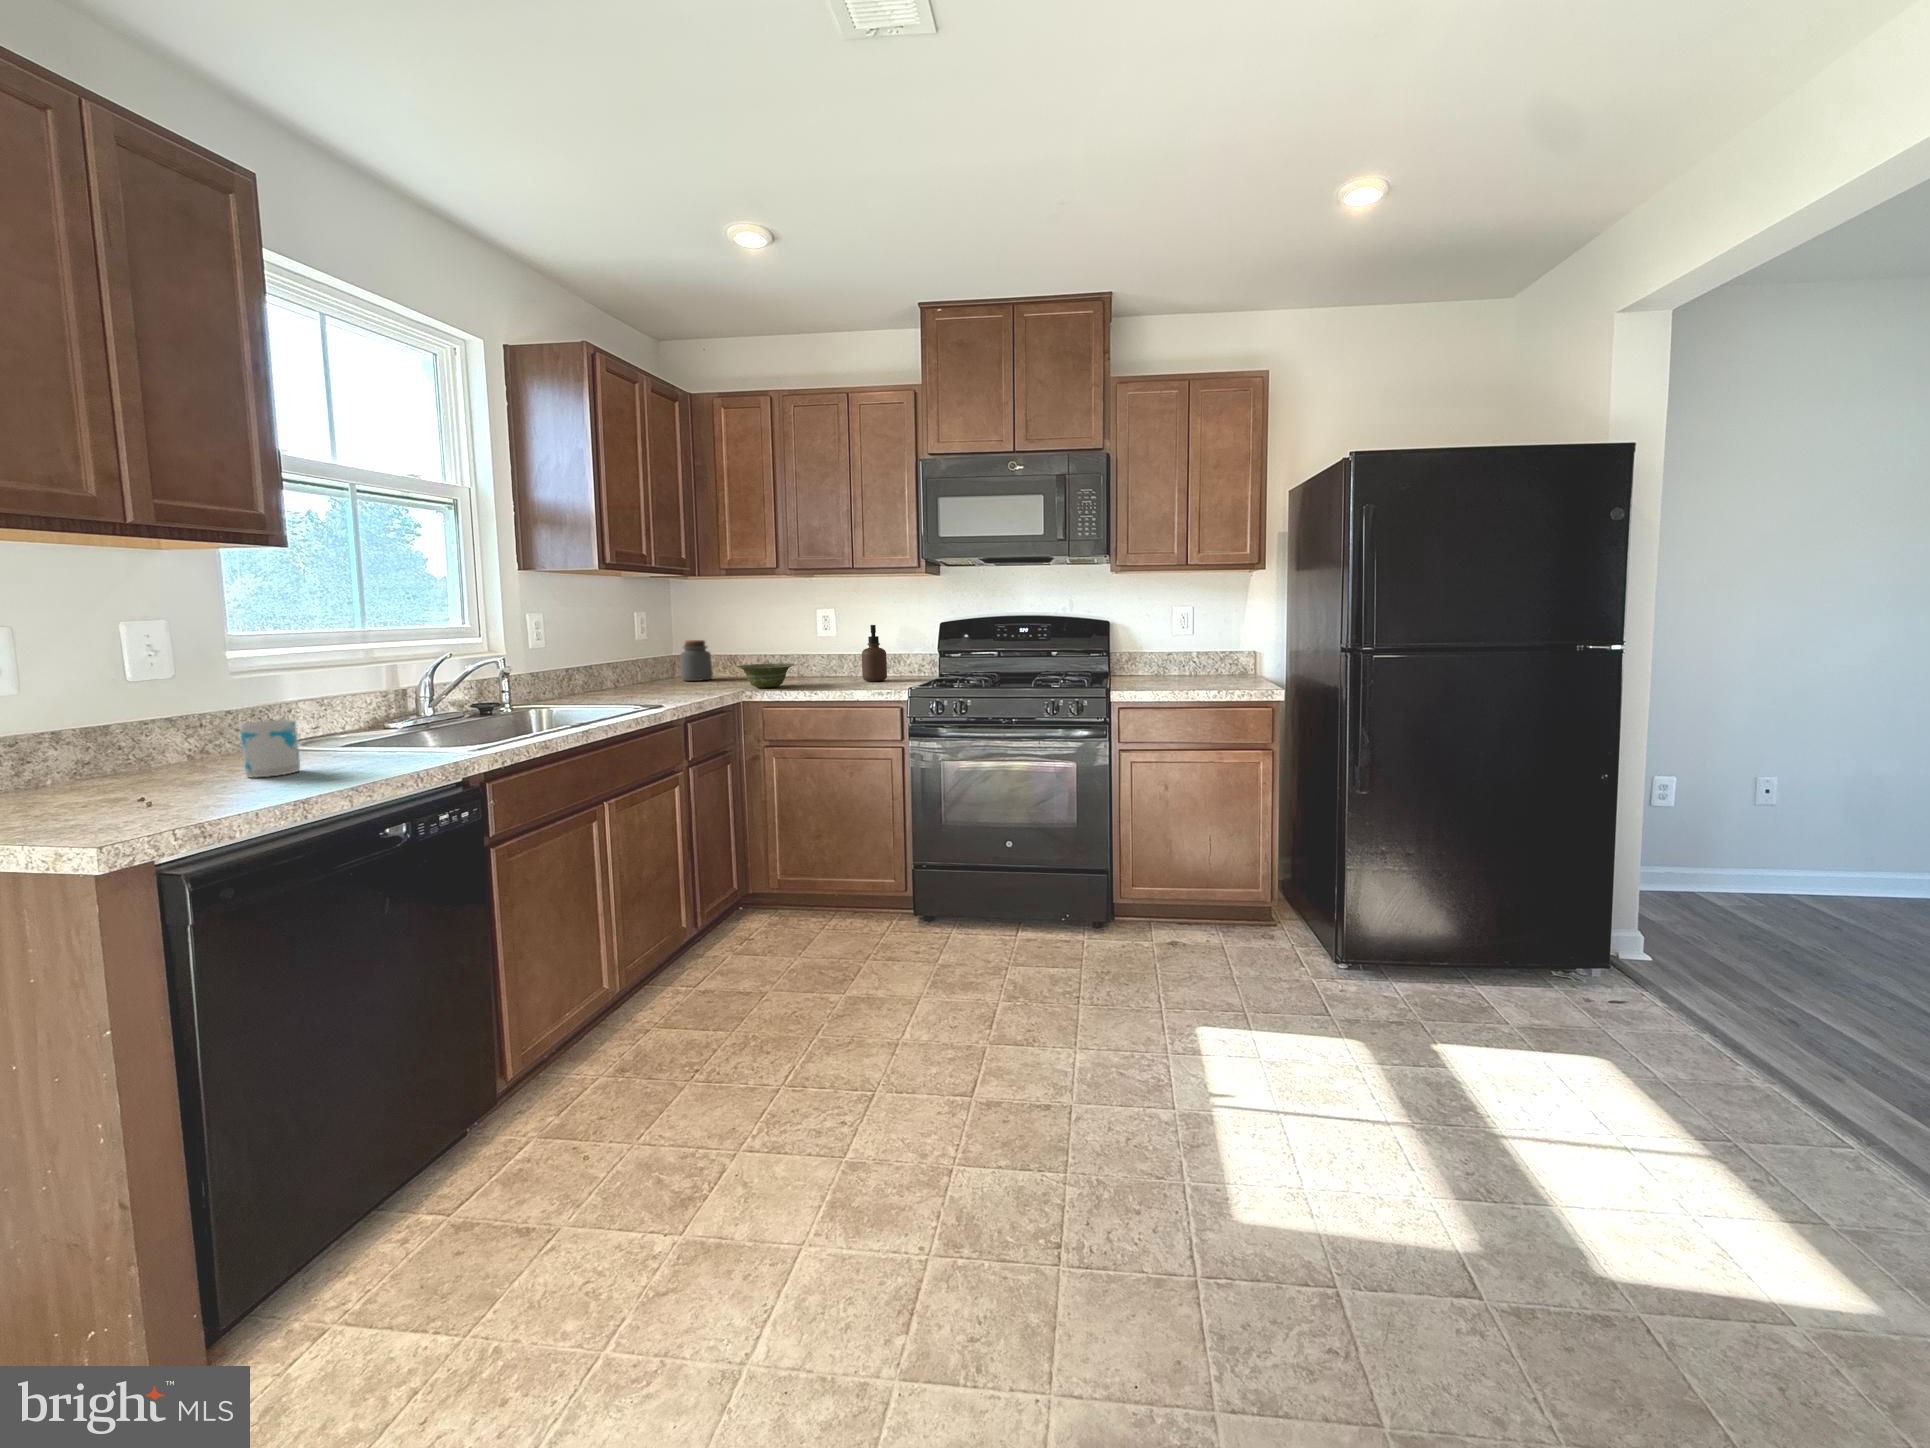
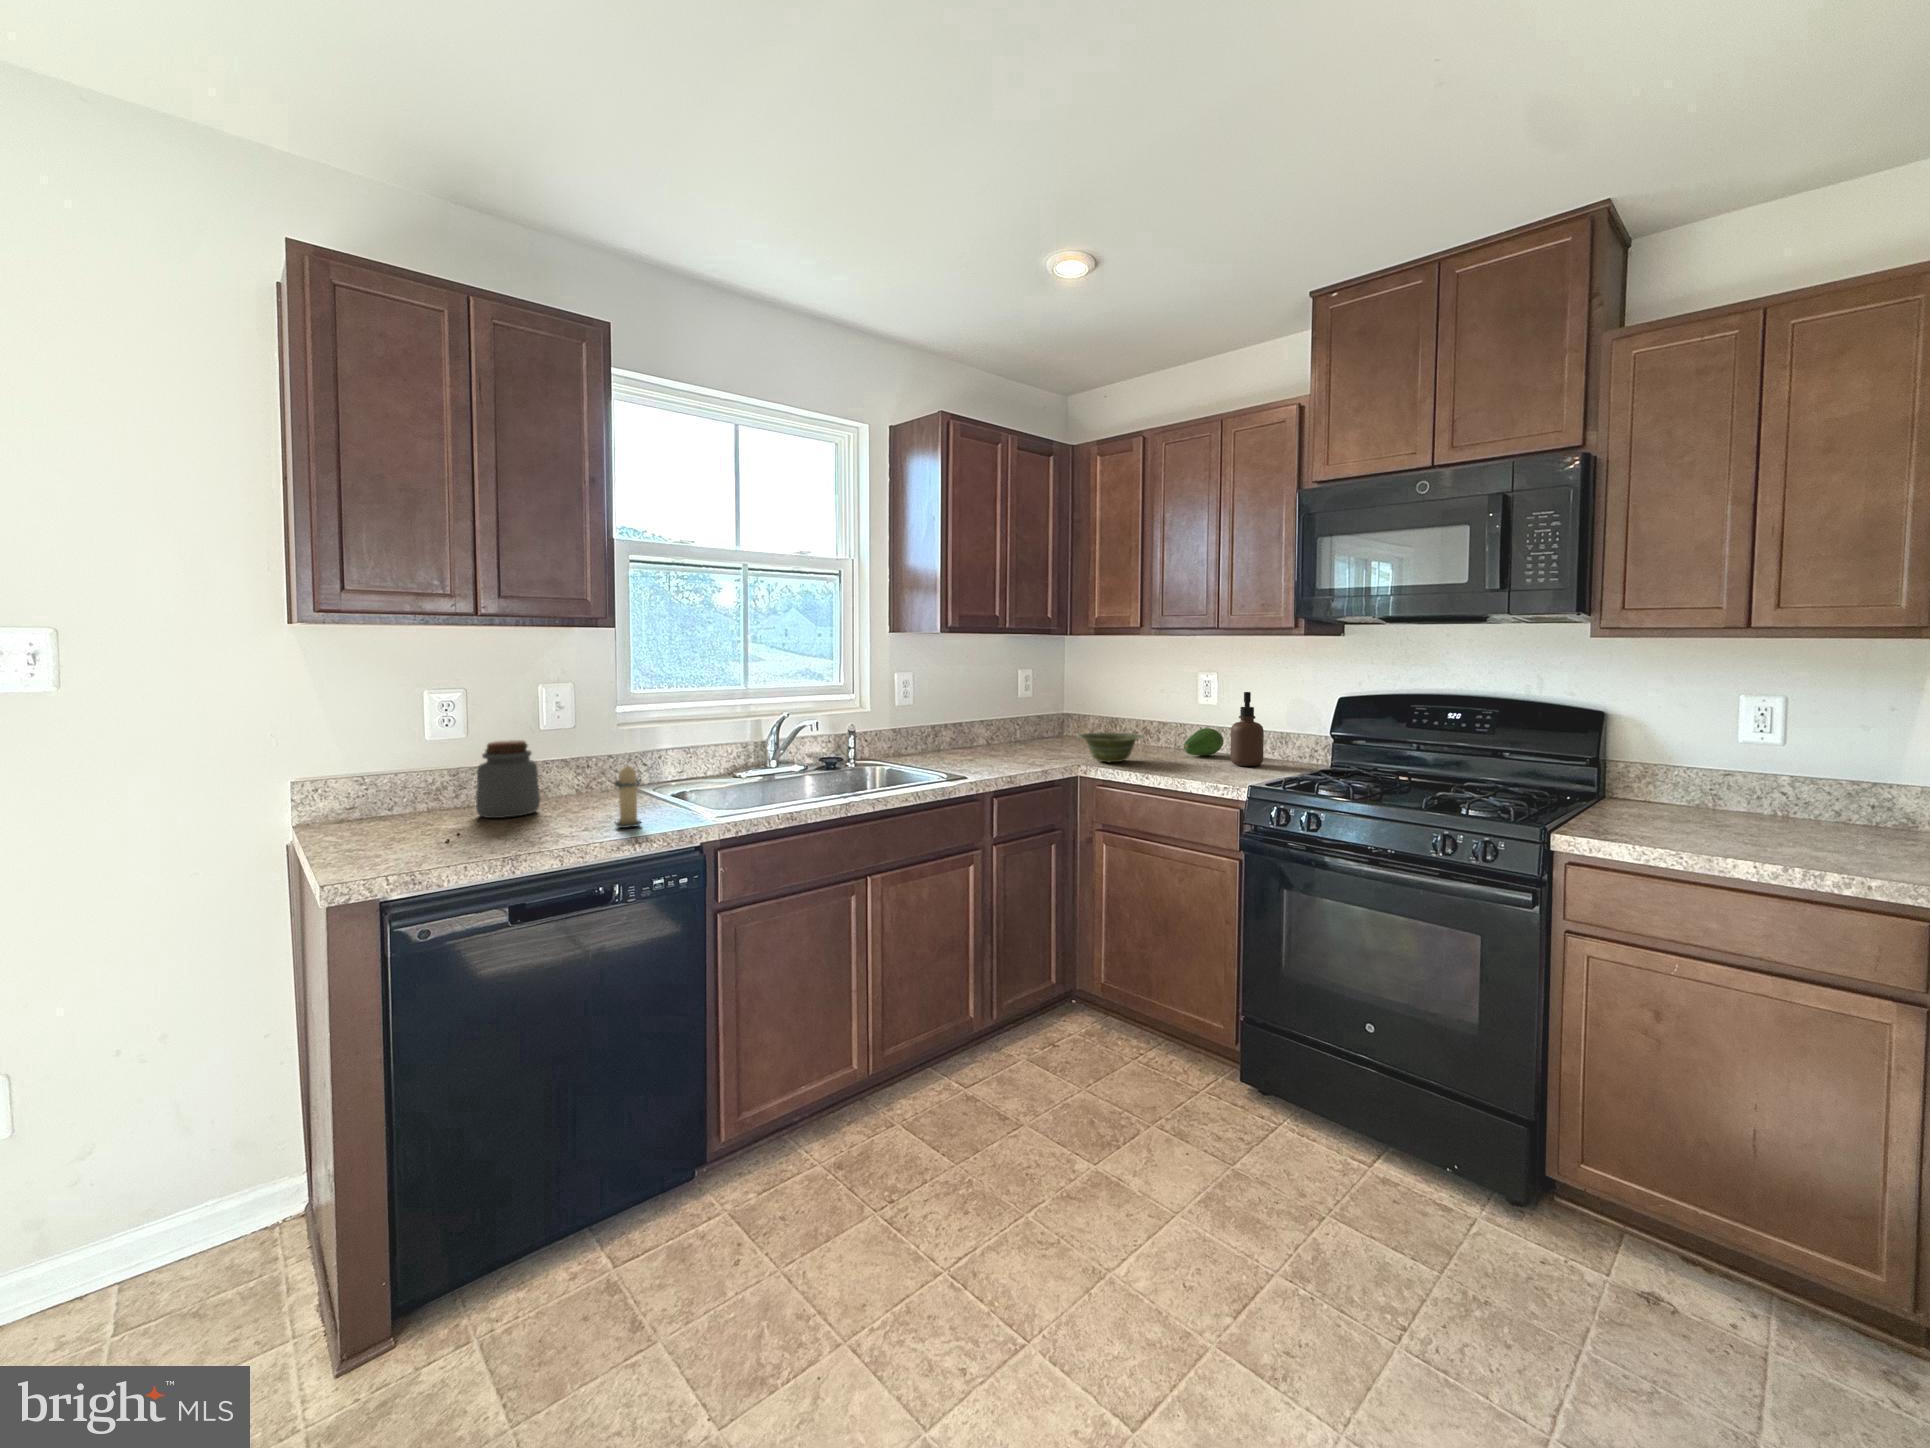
jar: present [680,640,713,681] -> present [476,740,540,818]
fruit: none [818,656,848,678] -> present [1184,728,1223,756]
candle: none [356,697,404,770] -> present [614,766,641,828]
mug: present [240,719,300,777] -> none [552,772,600,822]

